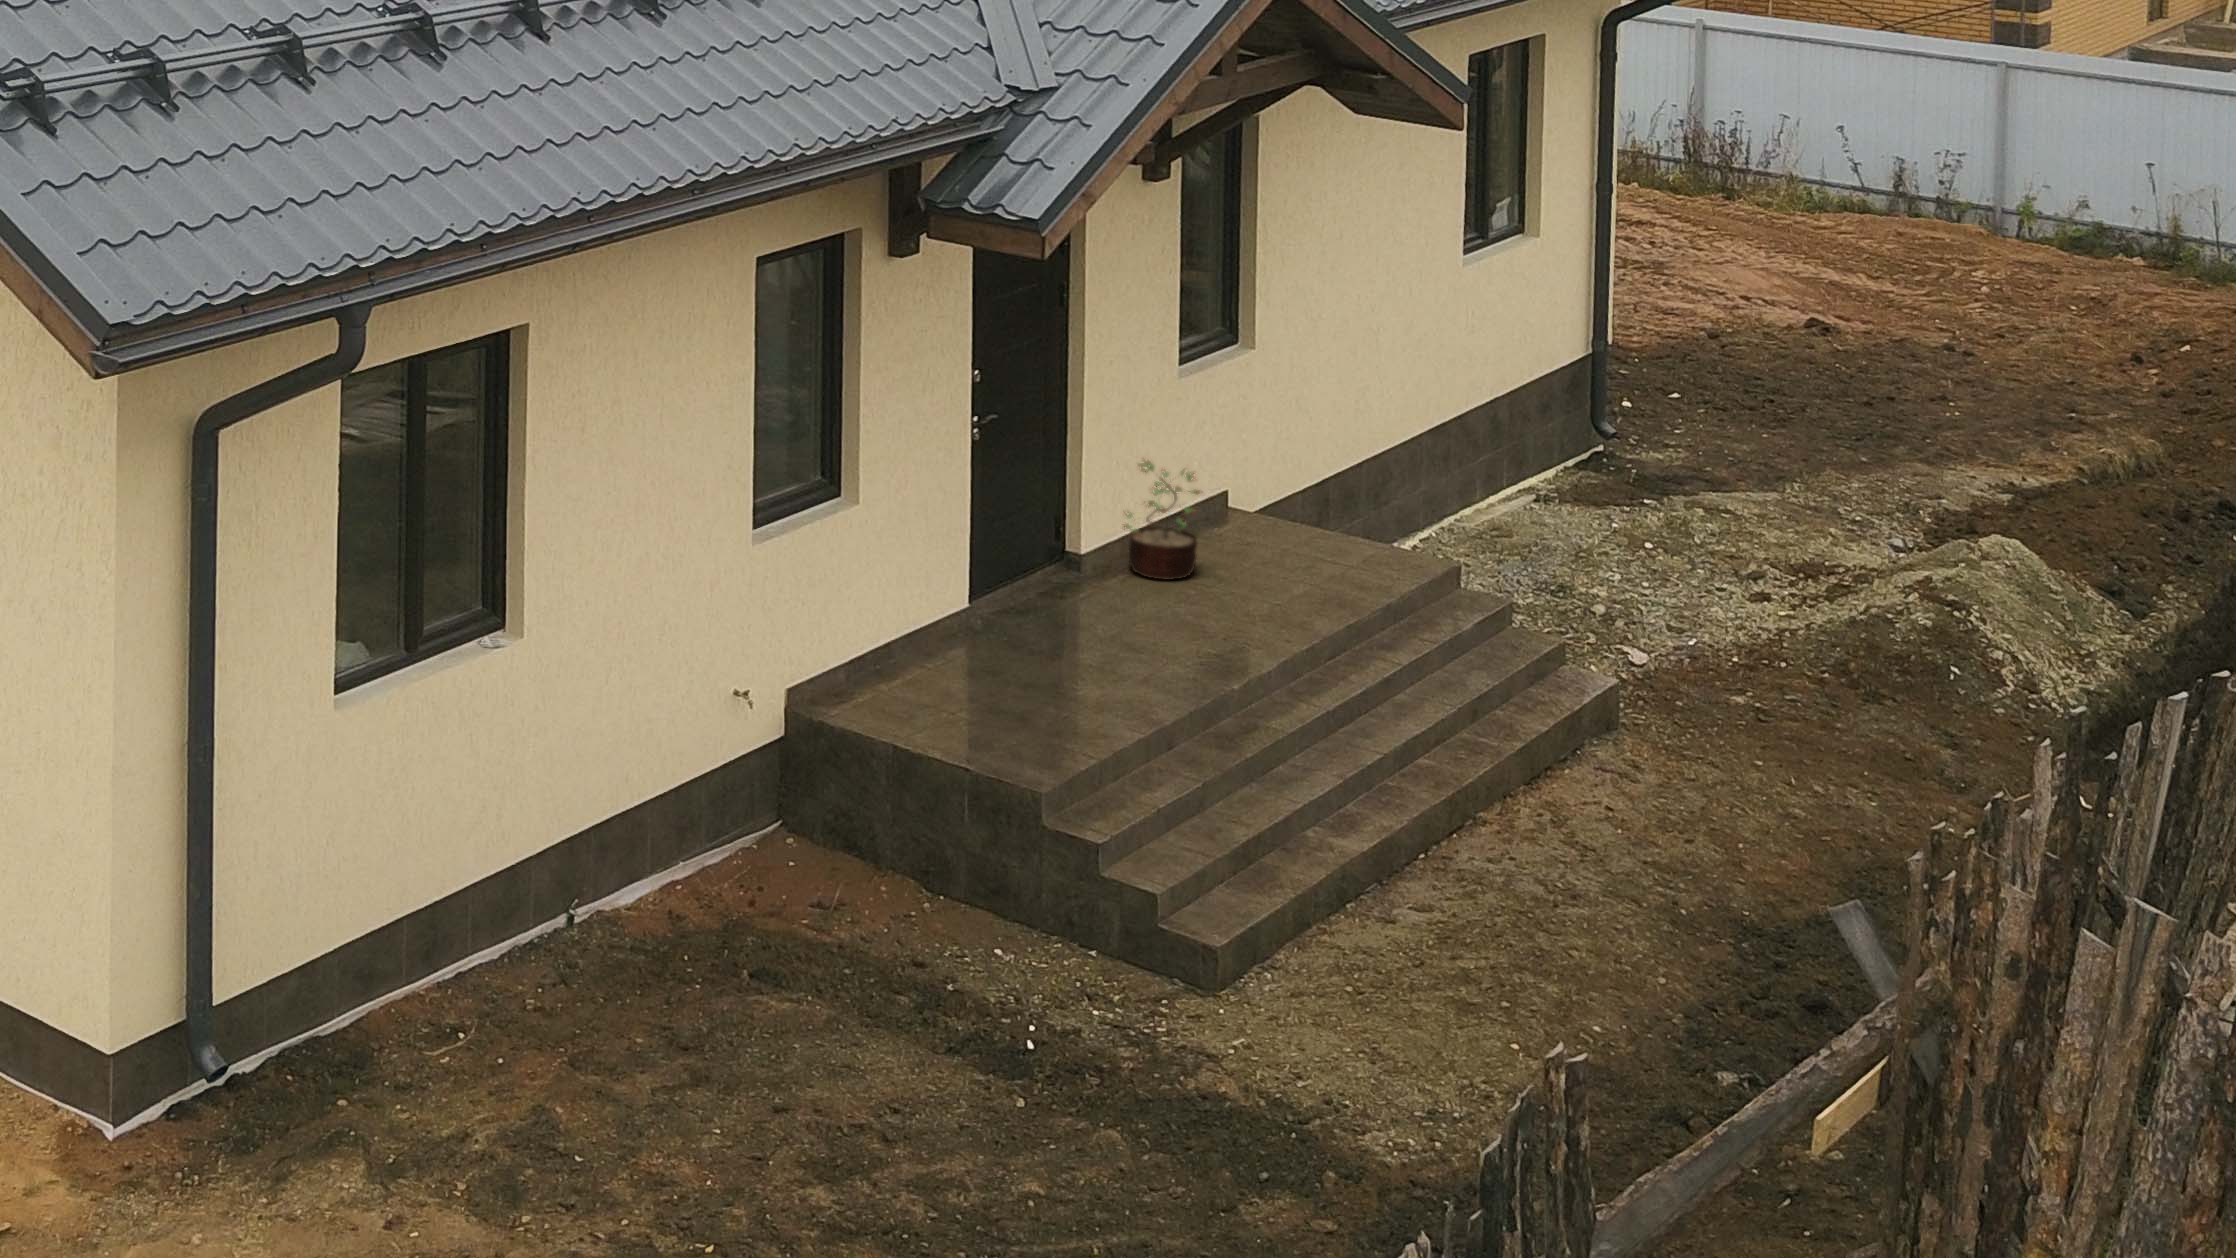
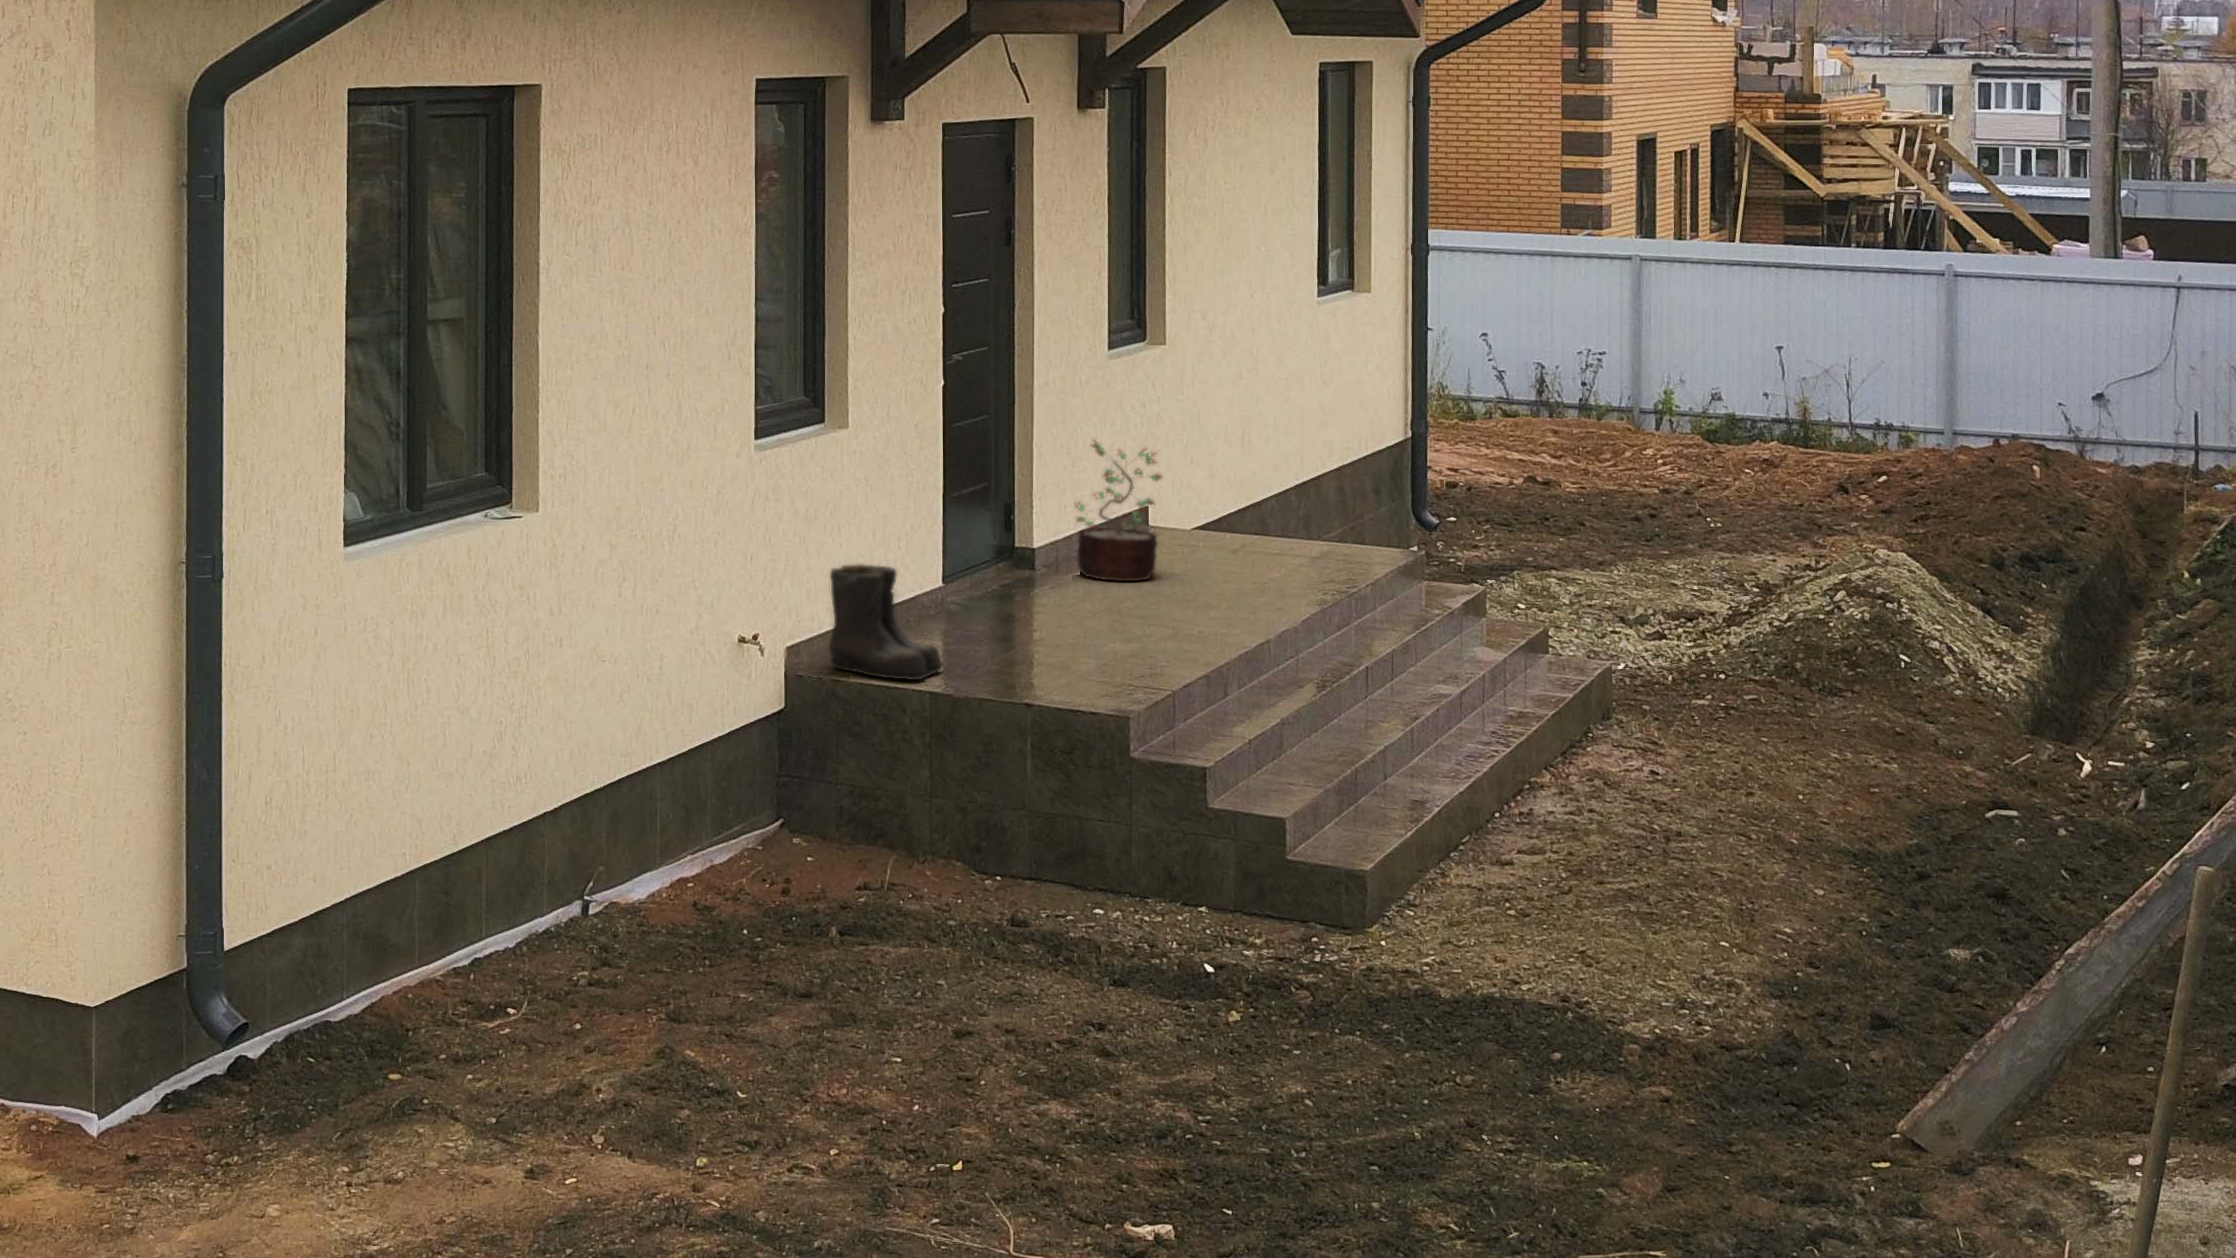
boots: none [836,610,931,716] -> present [829,564,942,680]

